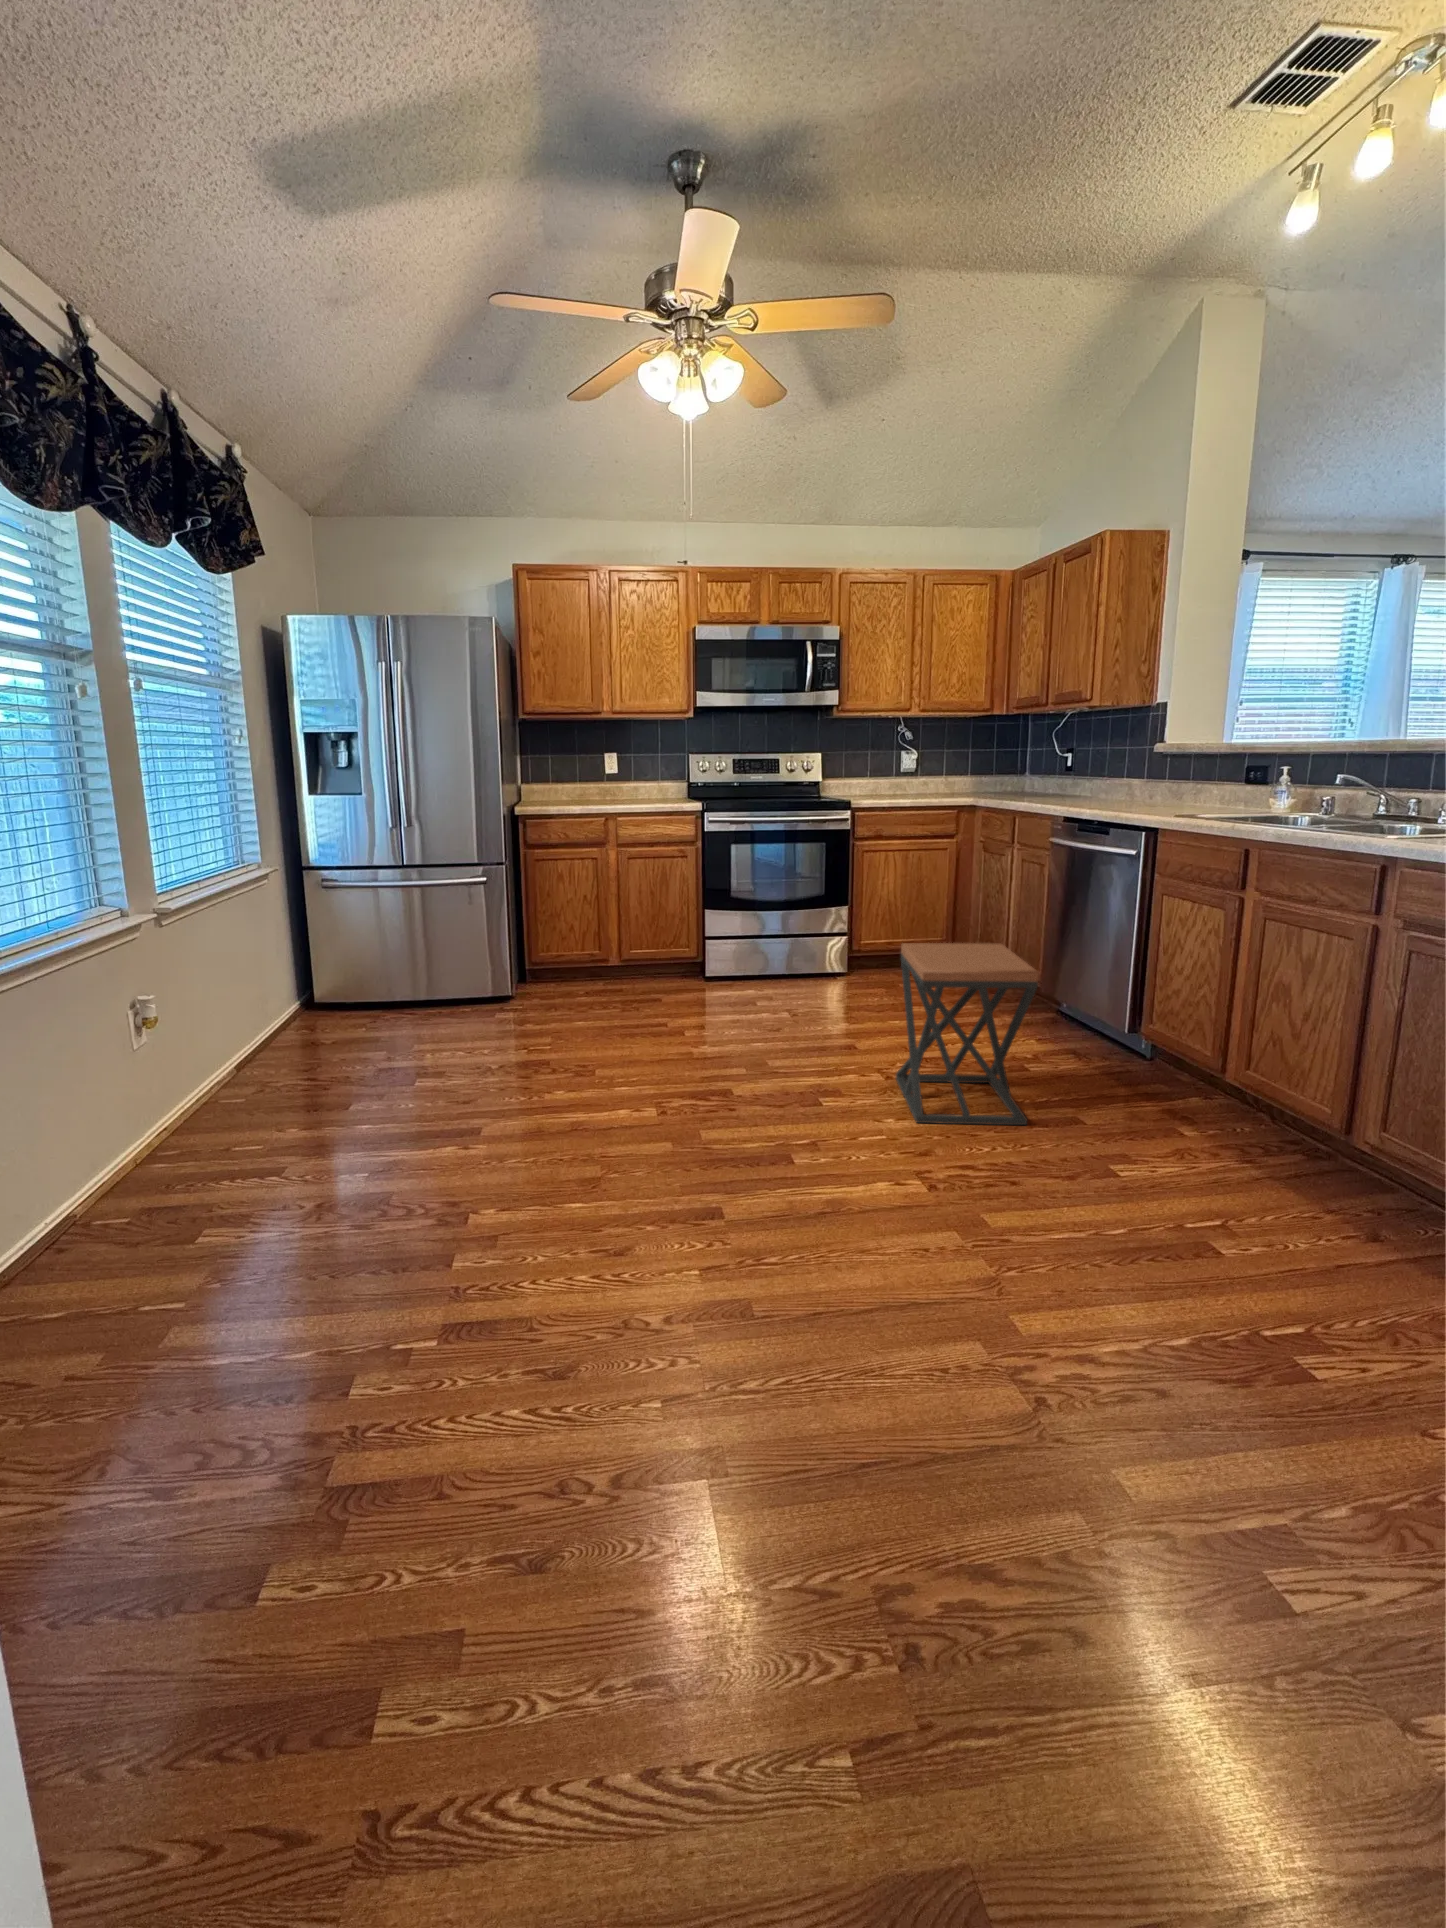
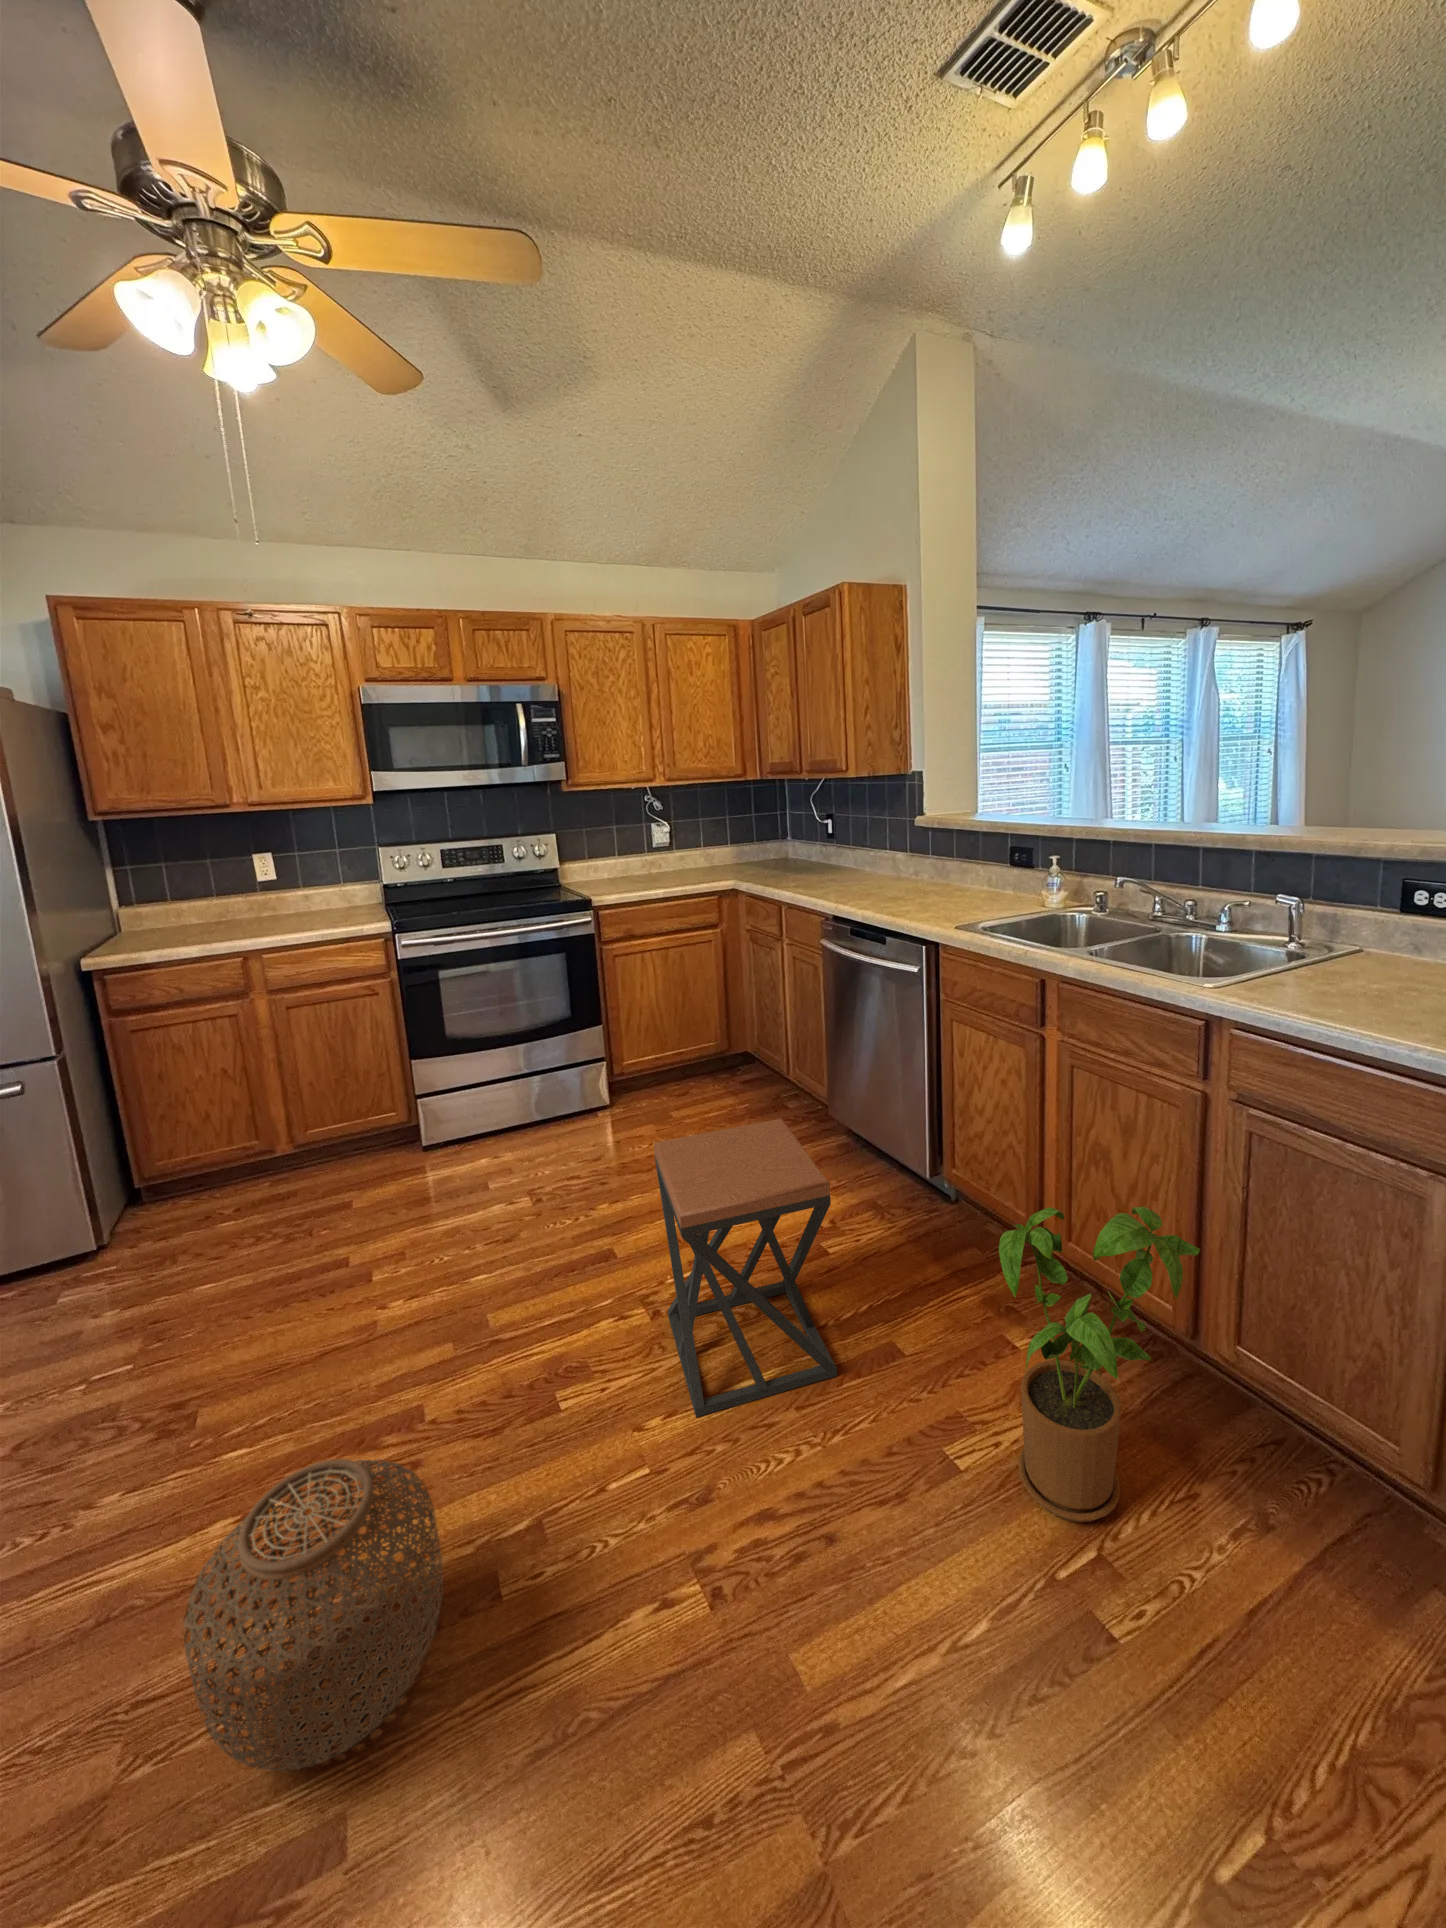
house plant: none [1169,985,1349,1219] -> present [999,1207,1200,1522]
woven basket: none [644,1043,766,1188] -> present [184,1459,443,1771]

